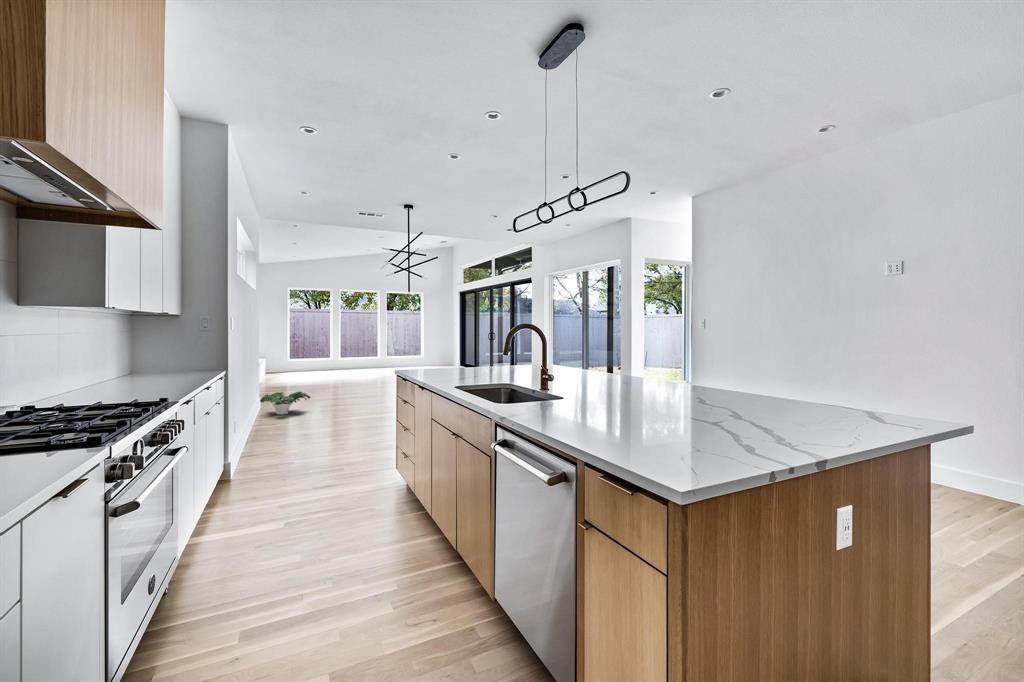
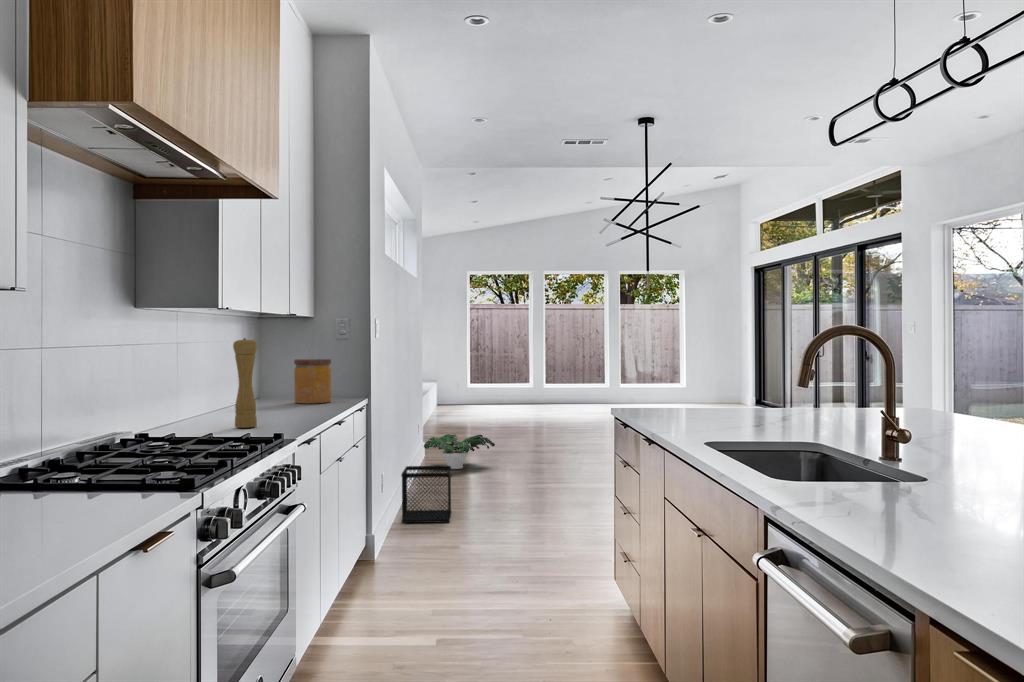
pepper mill: none [118,330,140,395] -> present [233,338,257,428]
jar: none [165,344,196,376] -> present [294,359,331,404]
wastebasket: none [247,413,284,452] -> present [401,466,451,523]

